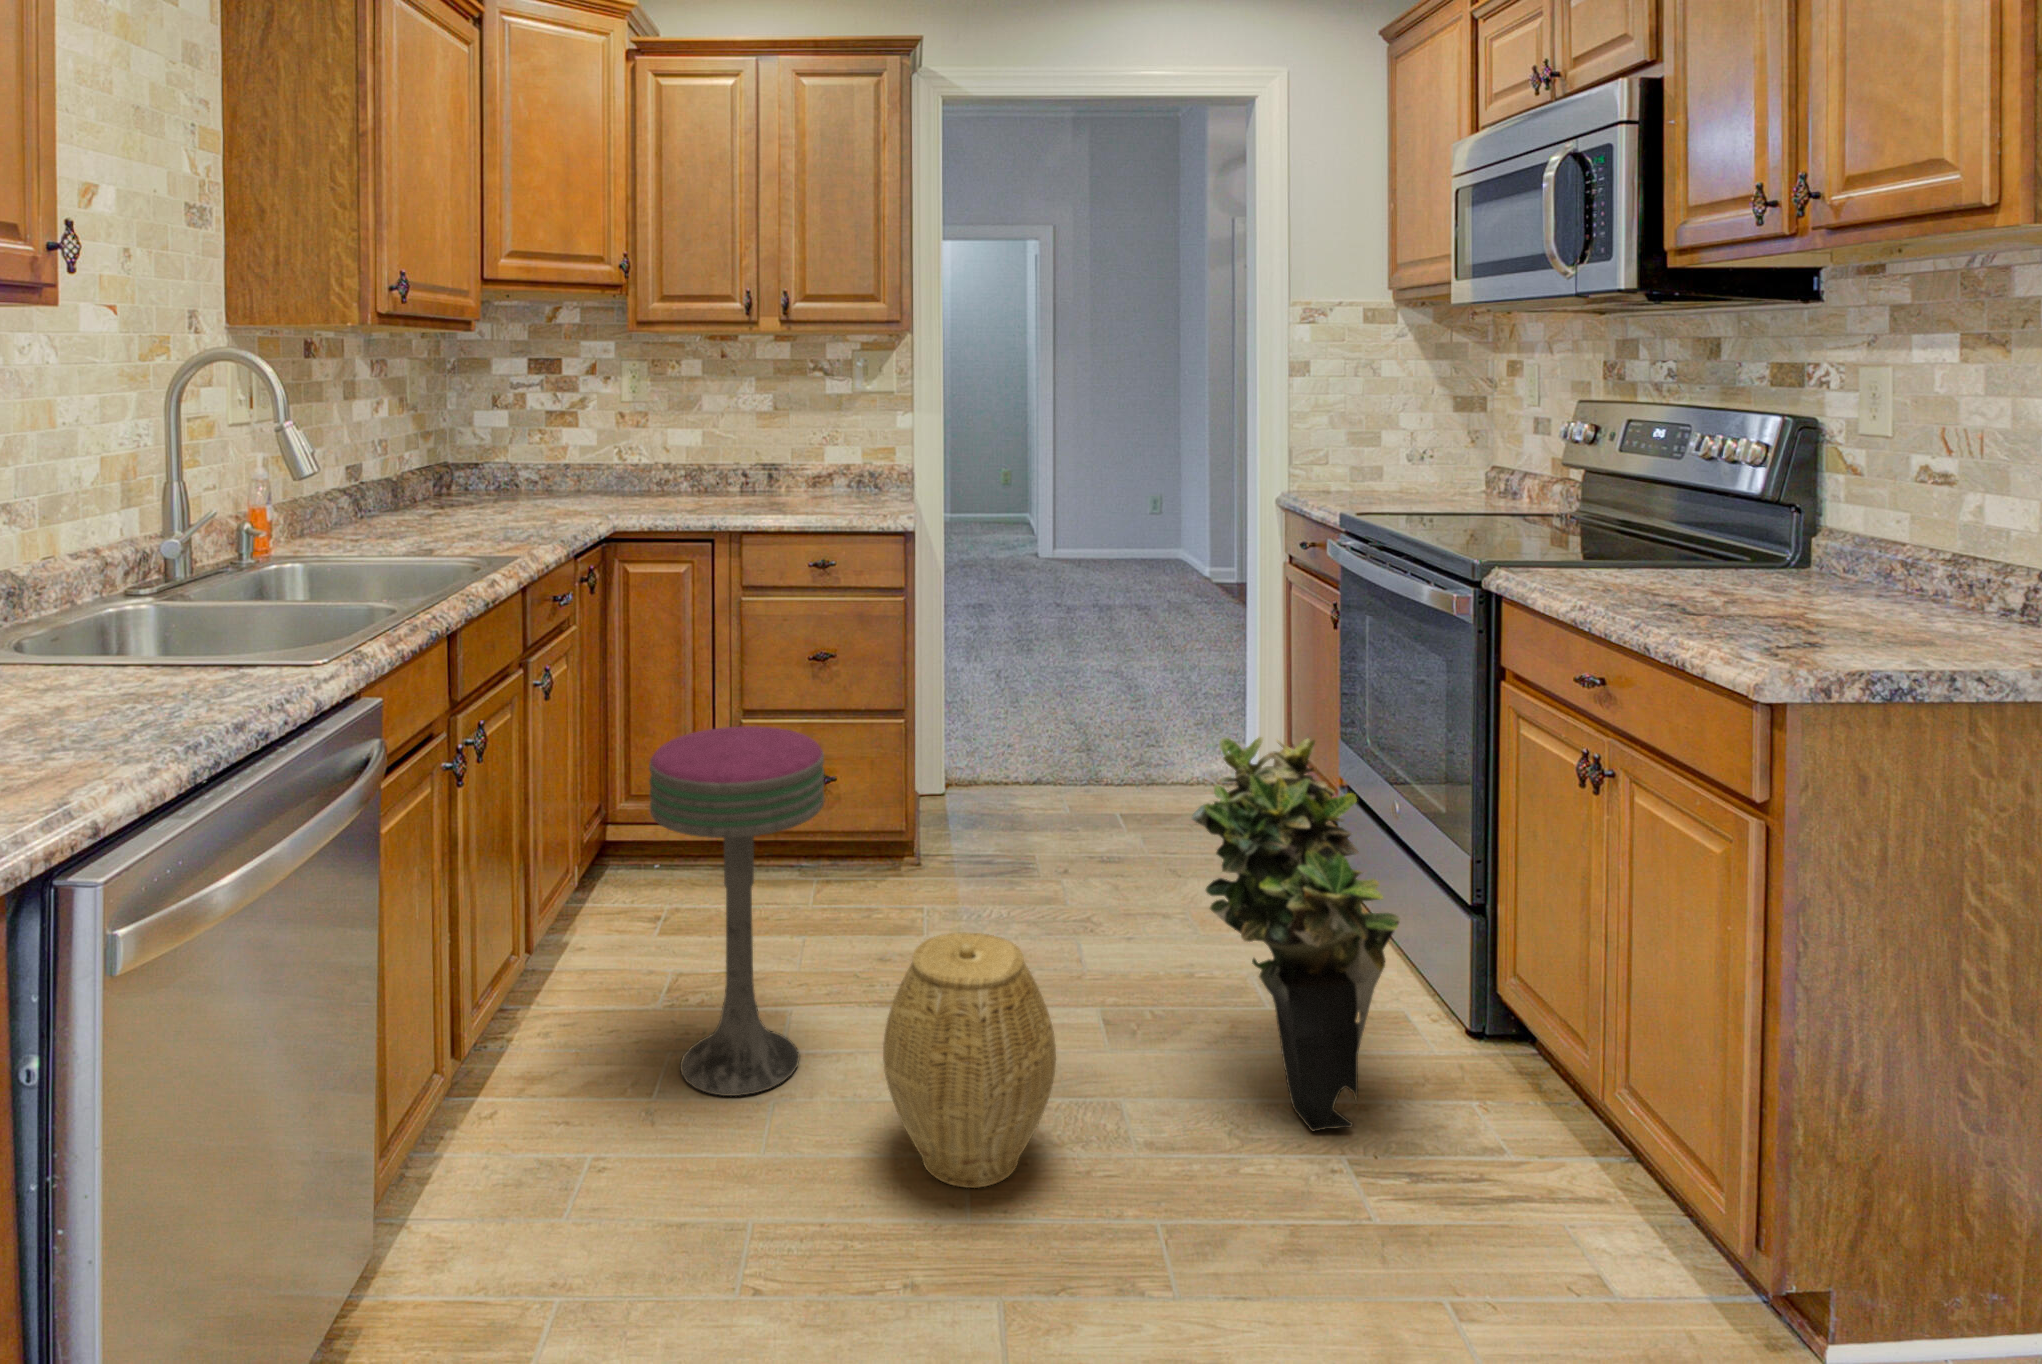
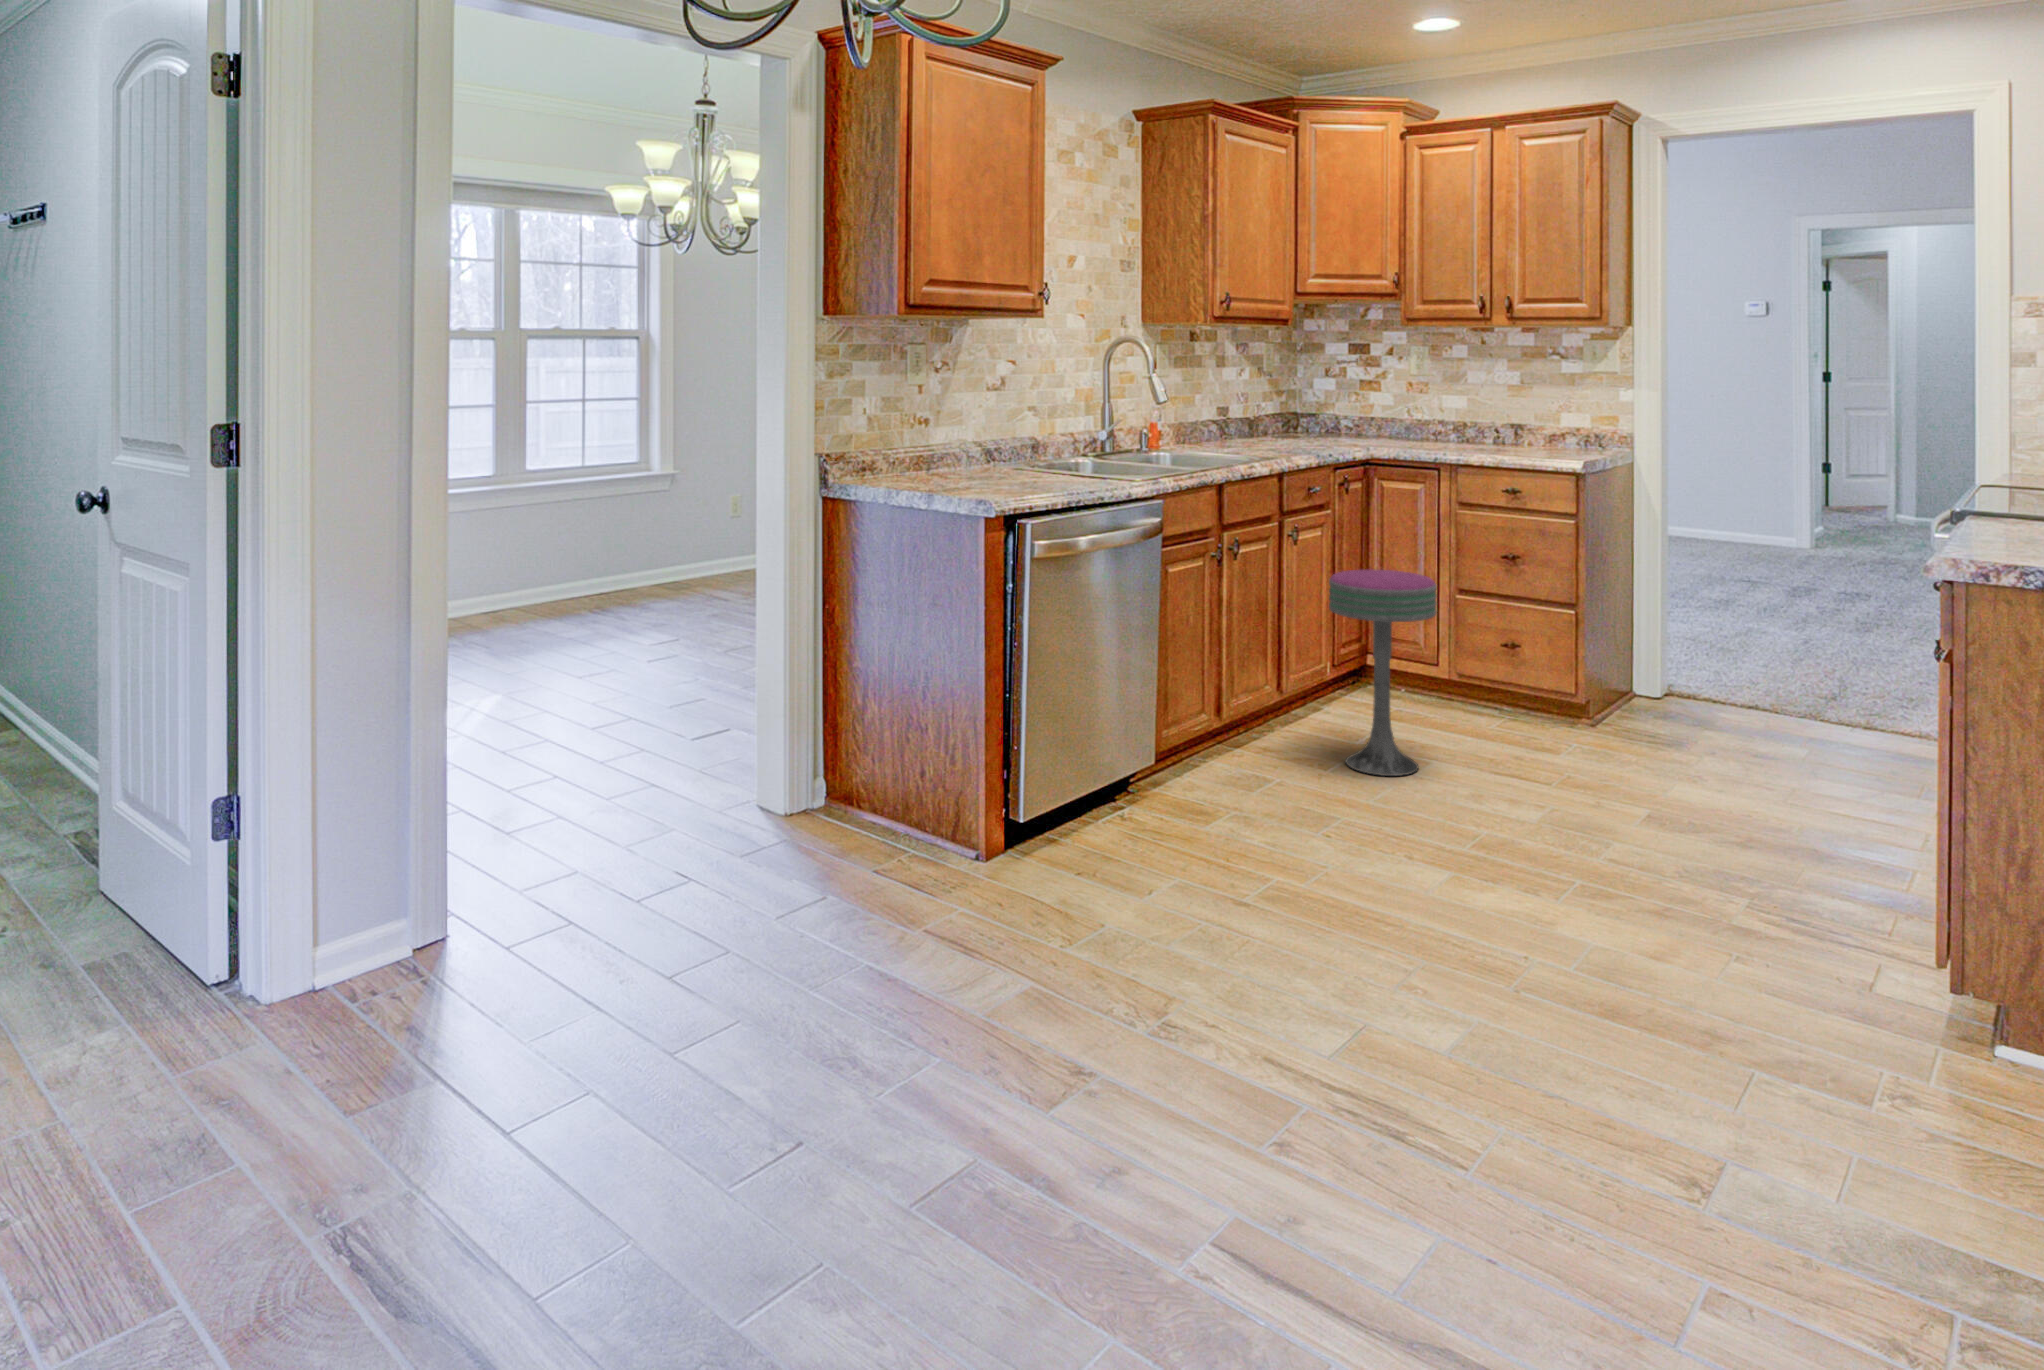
potted plant: present [1192,737,1400,1131] -> none [1666,615,1816,872]
woven basket: present [883,932,1056,1188] -> none [1427,693,1537,832]

